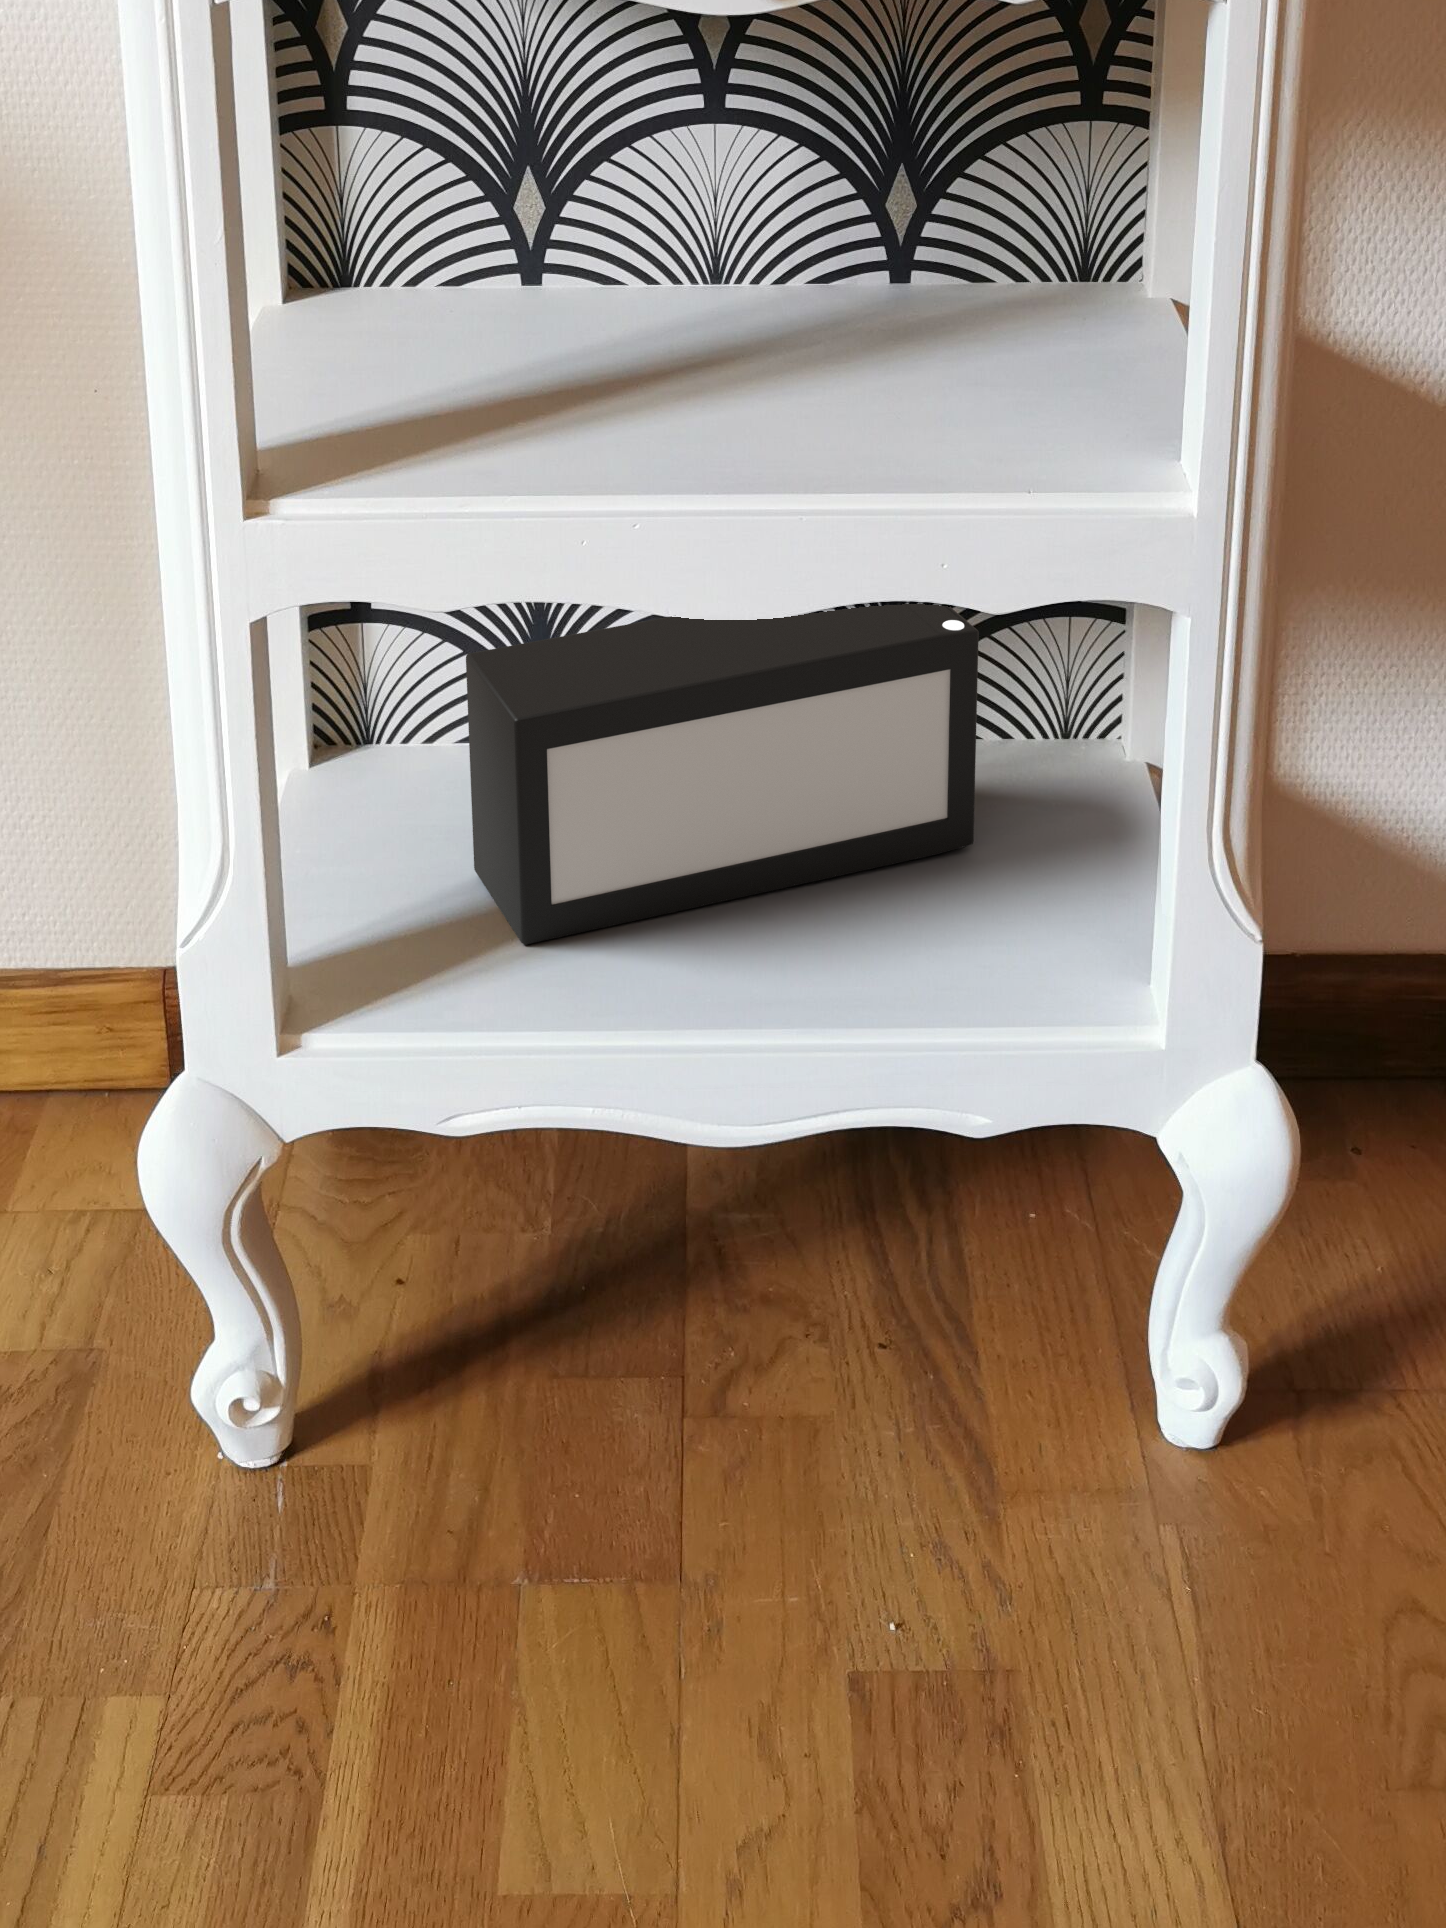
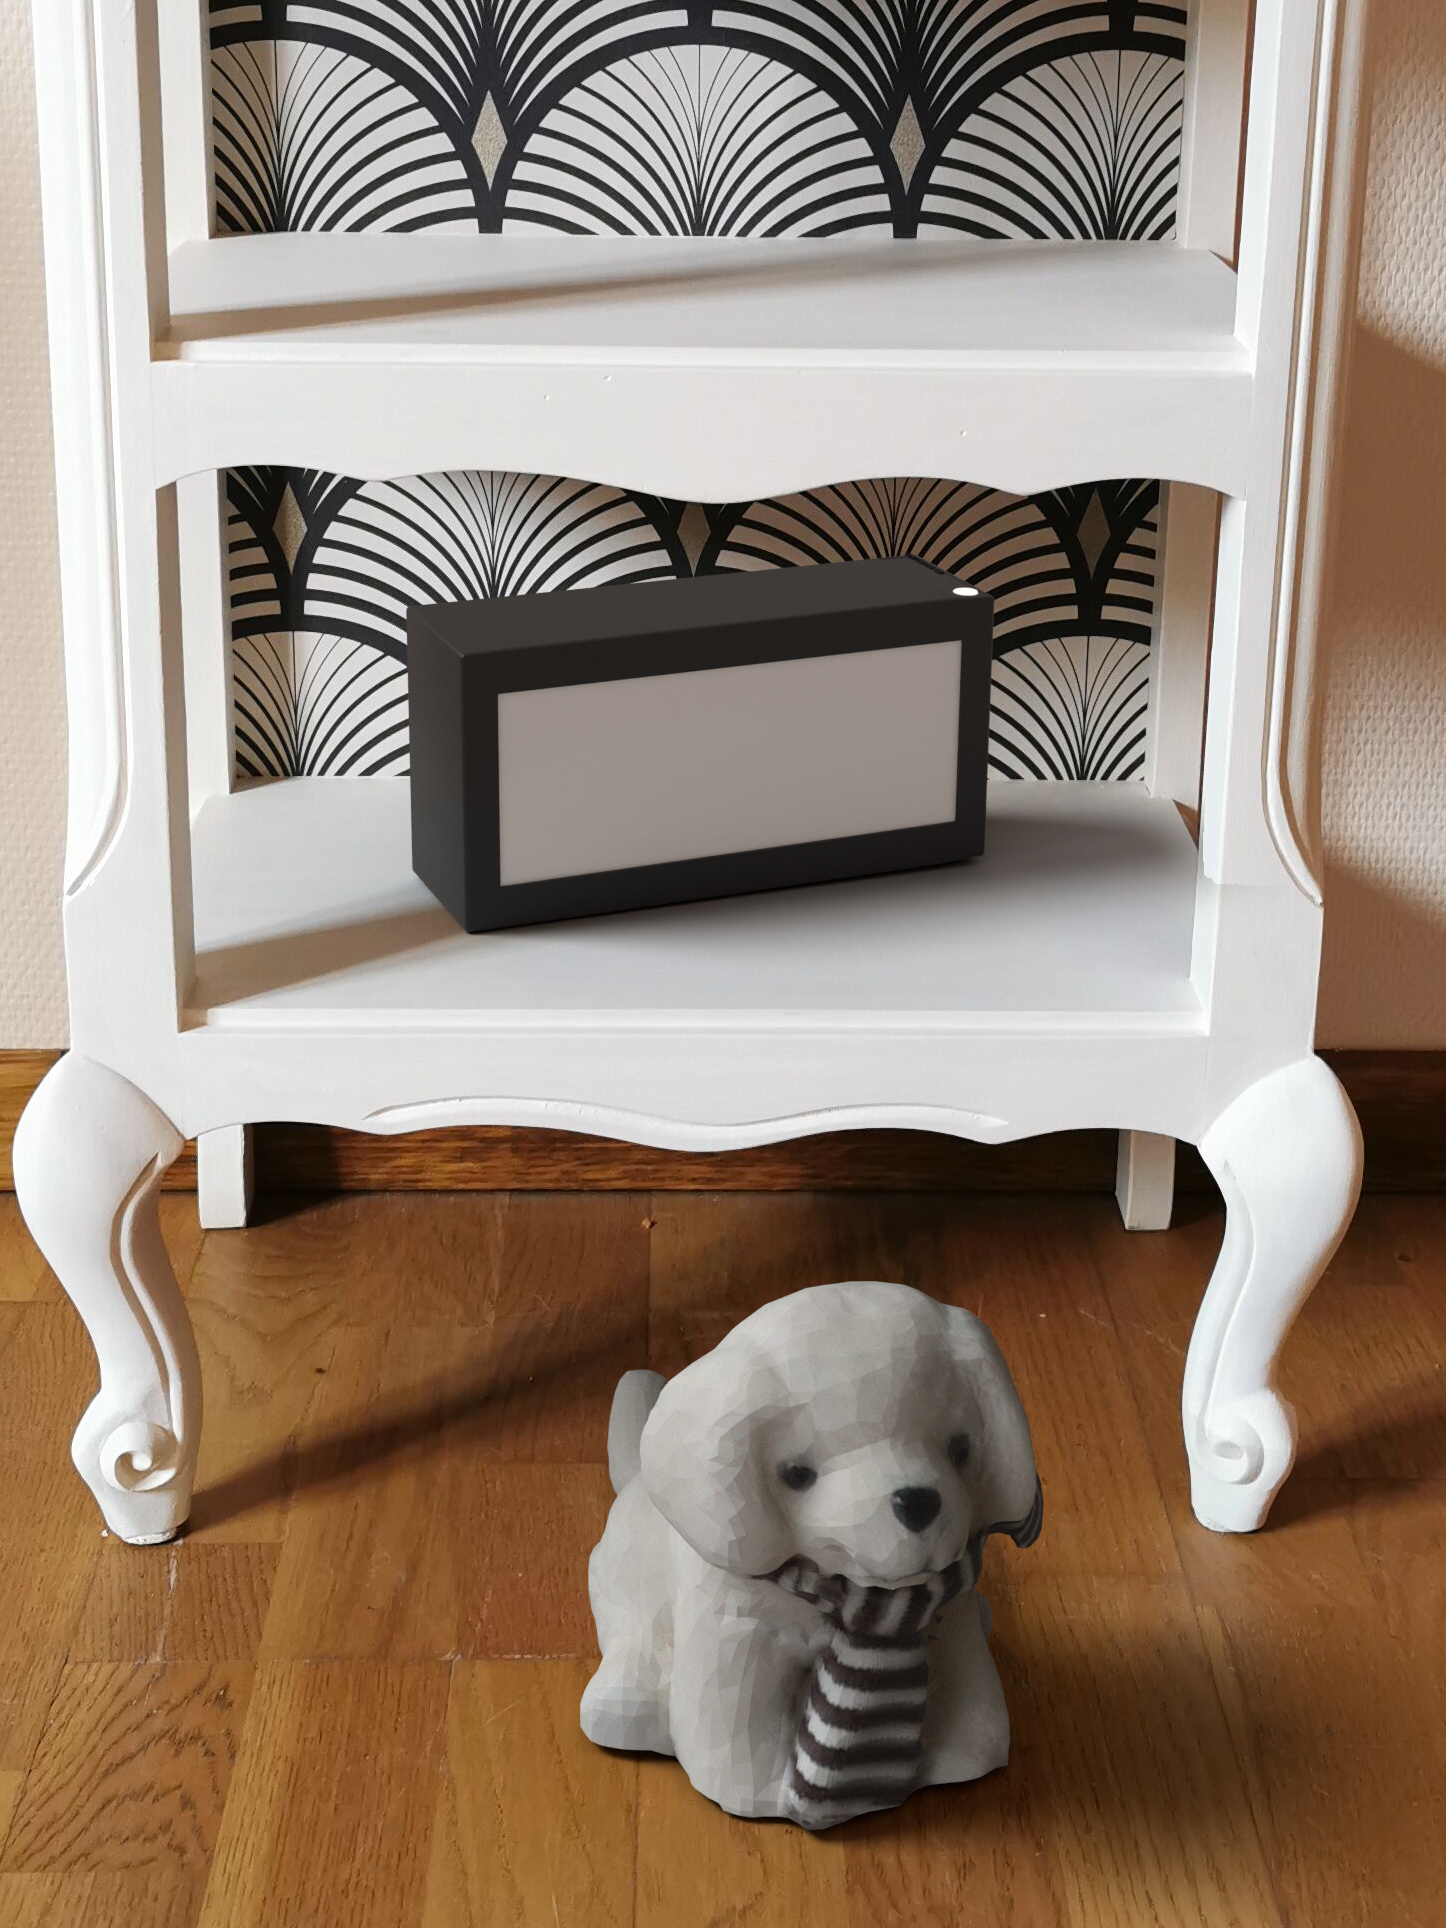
plush toy: none [631,1293,1024,1763] -> present [580,1281,1044,1830]

